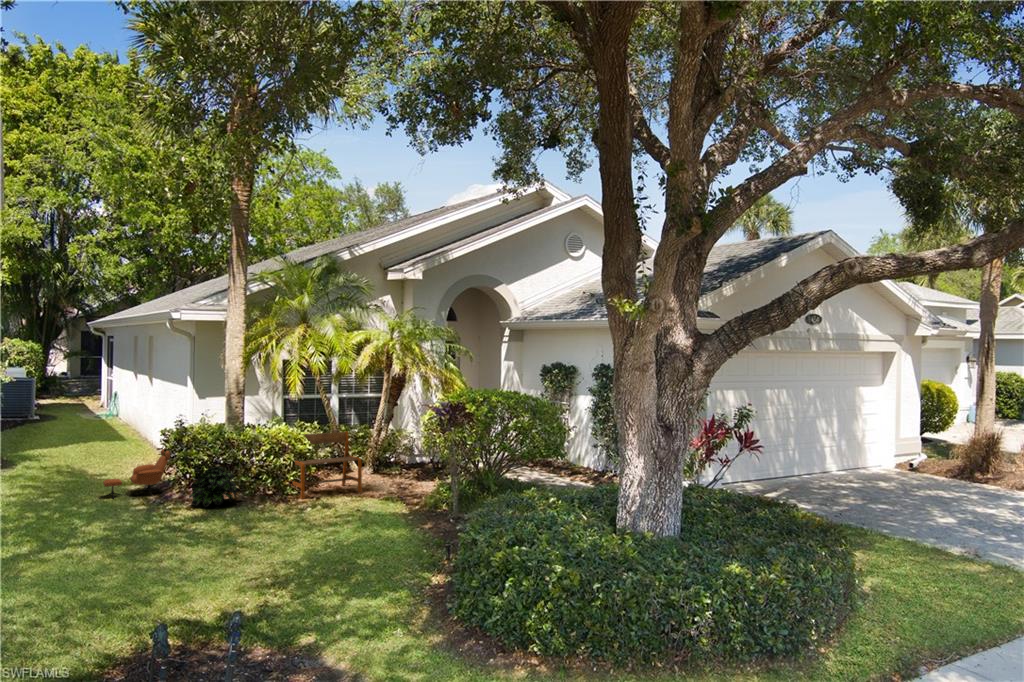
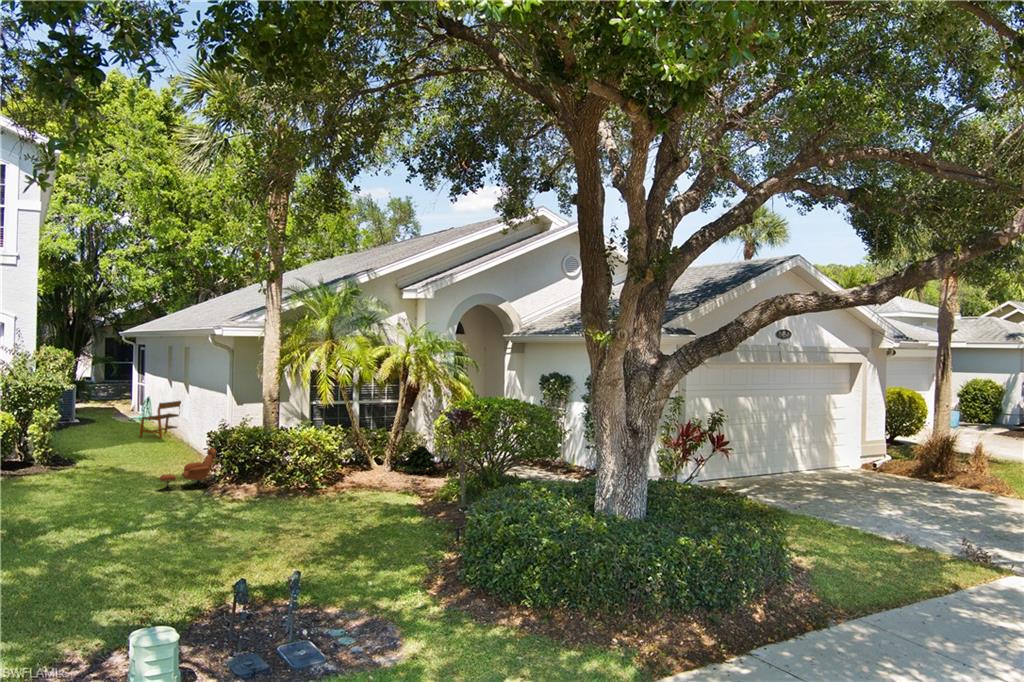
bench: present [291,431,362,499] -> present [139,401,181,438]
potted plant: present [189,466,240,507] -> present [404,446,436,474]

